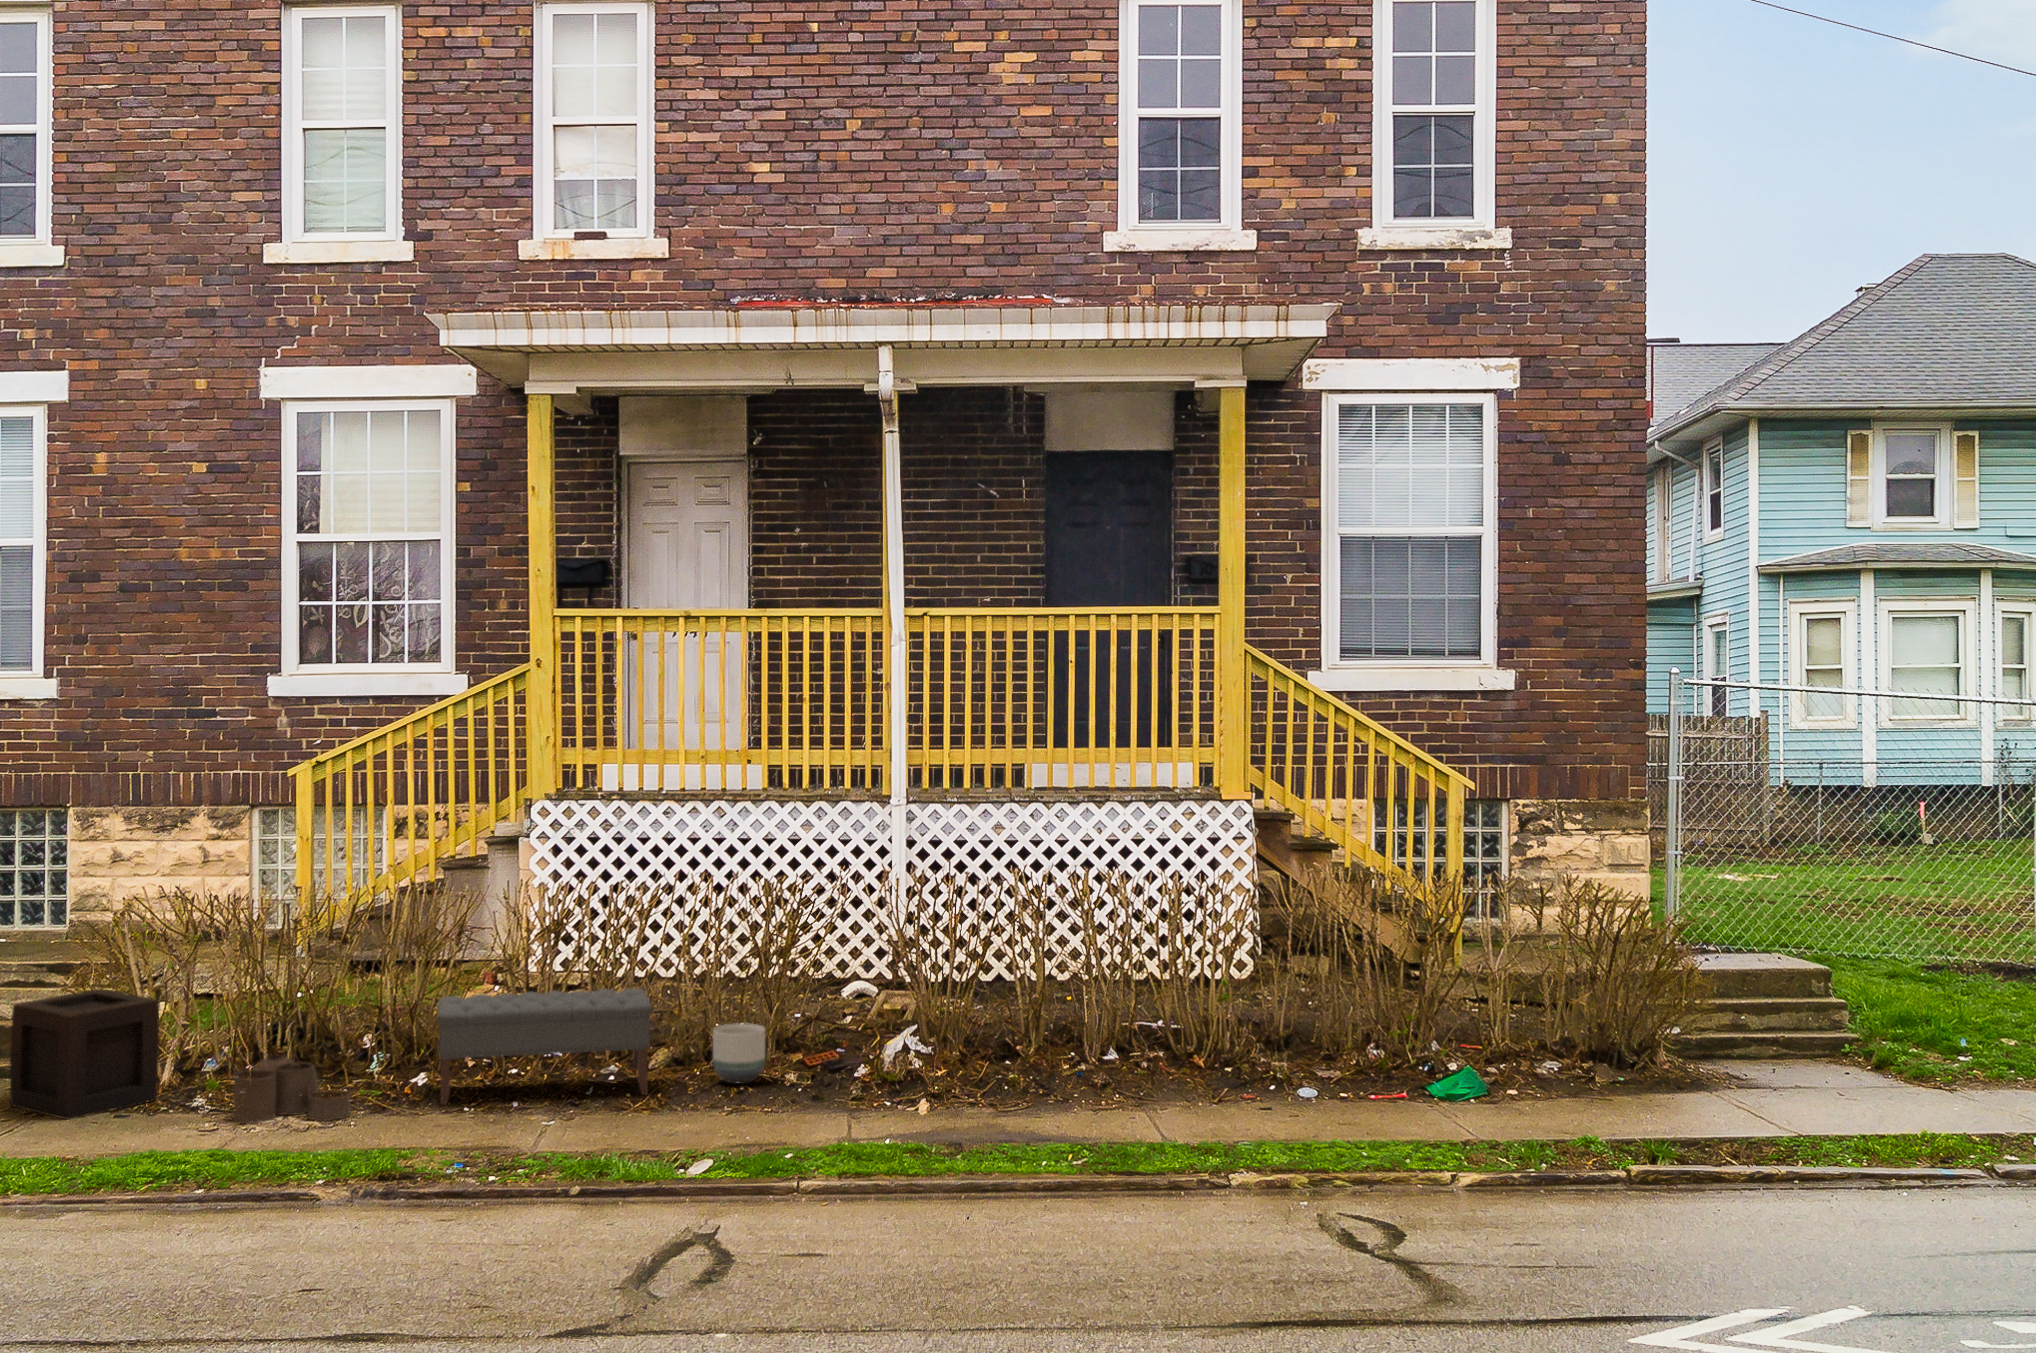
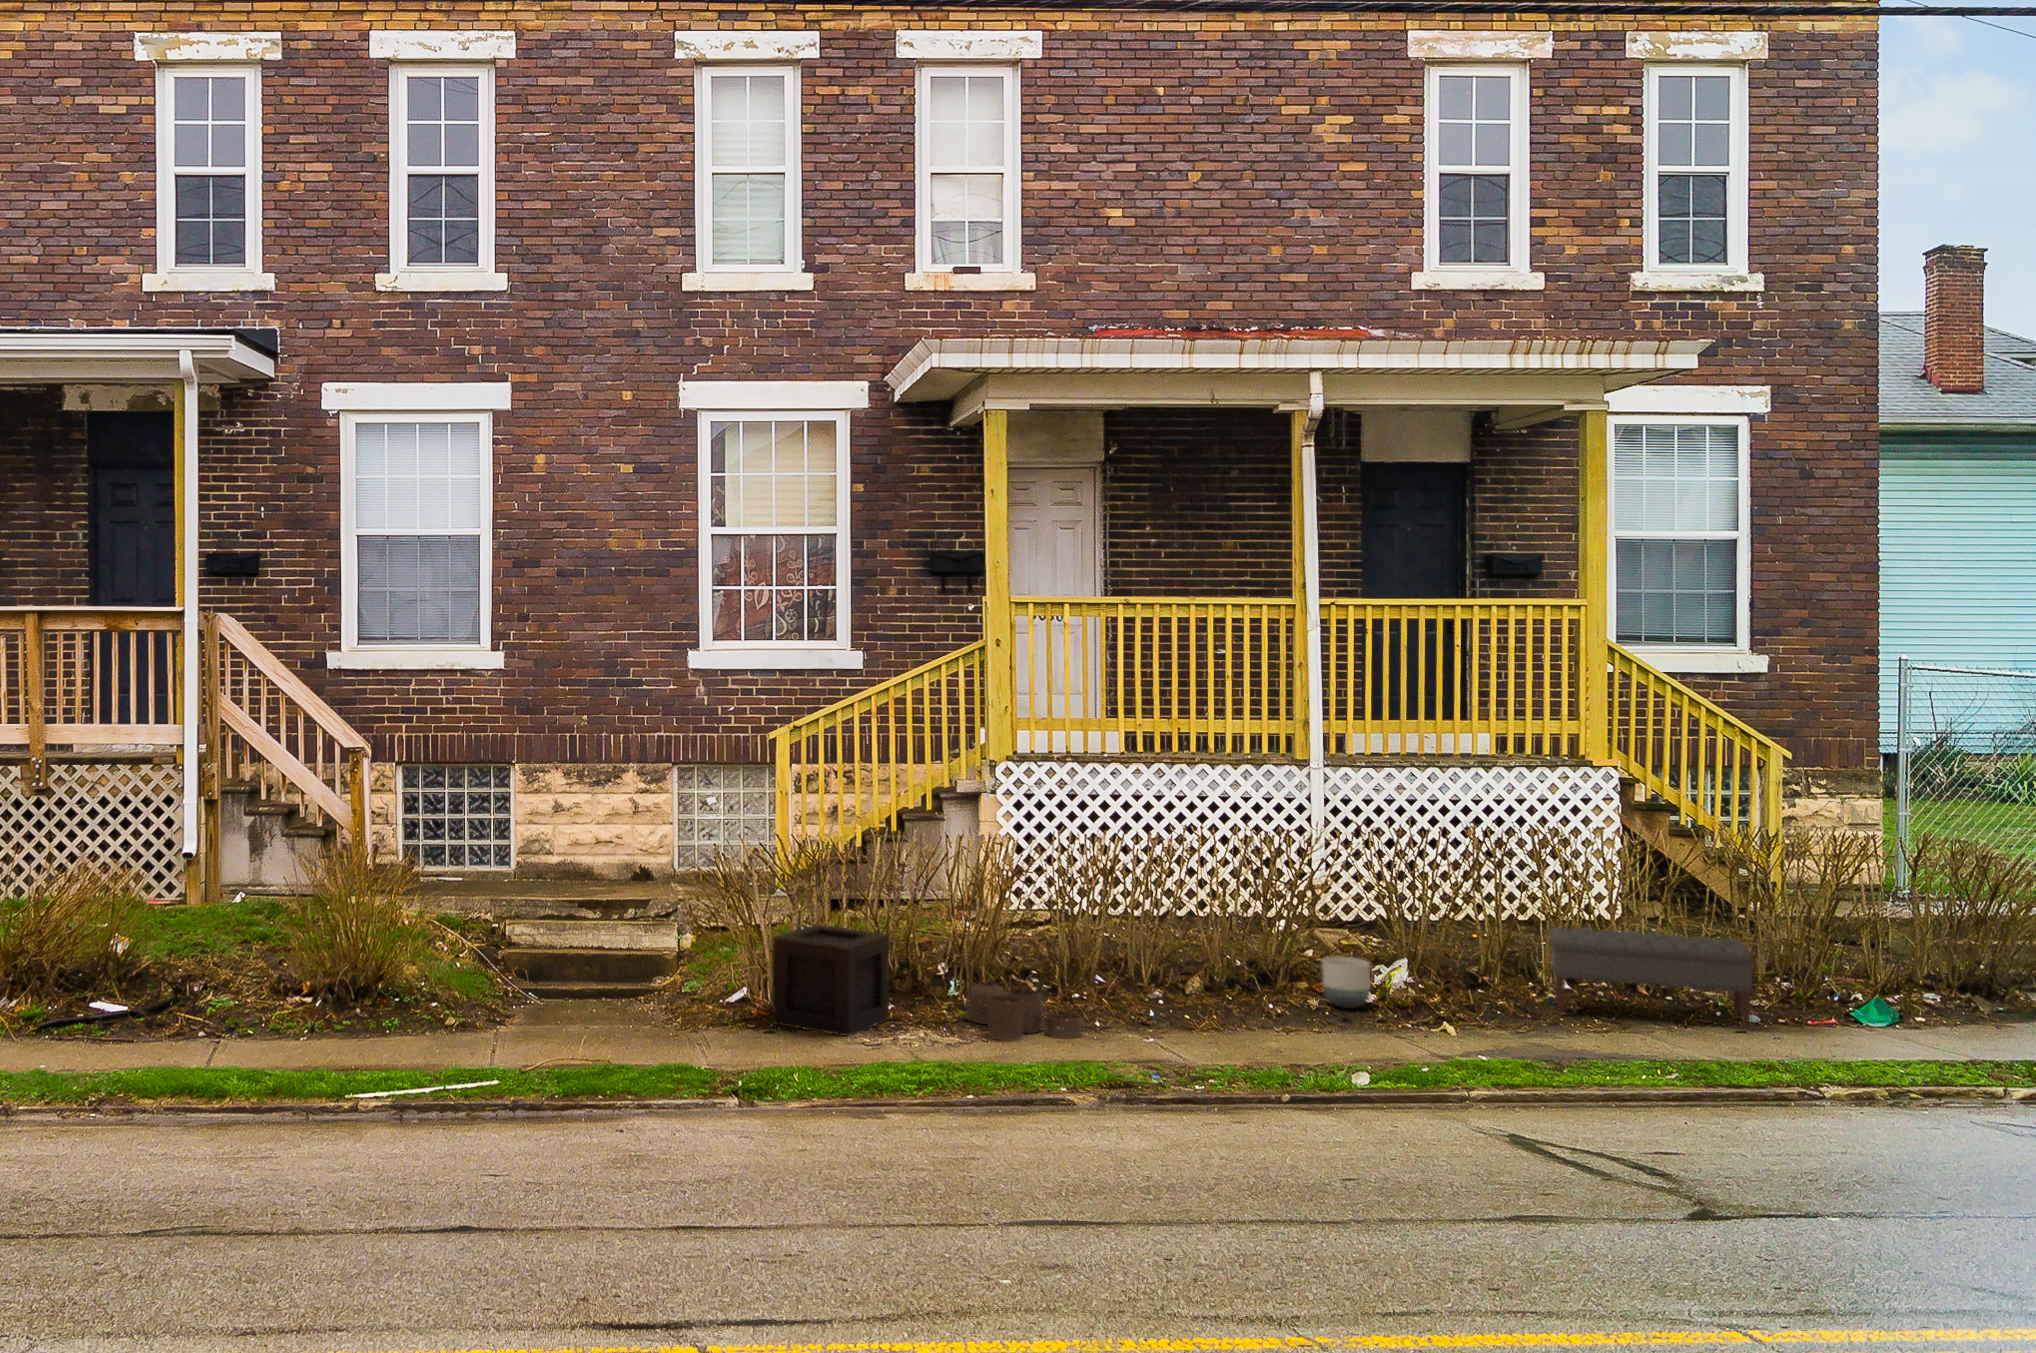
bench: present [437,988,652,1105] -> present [1548,927,1753,1032]

